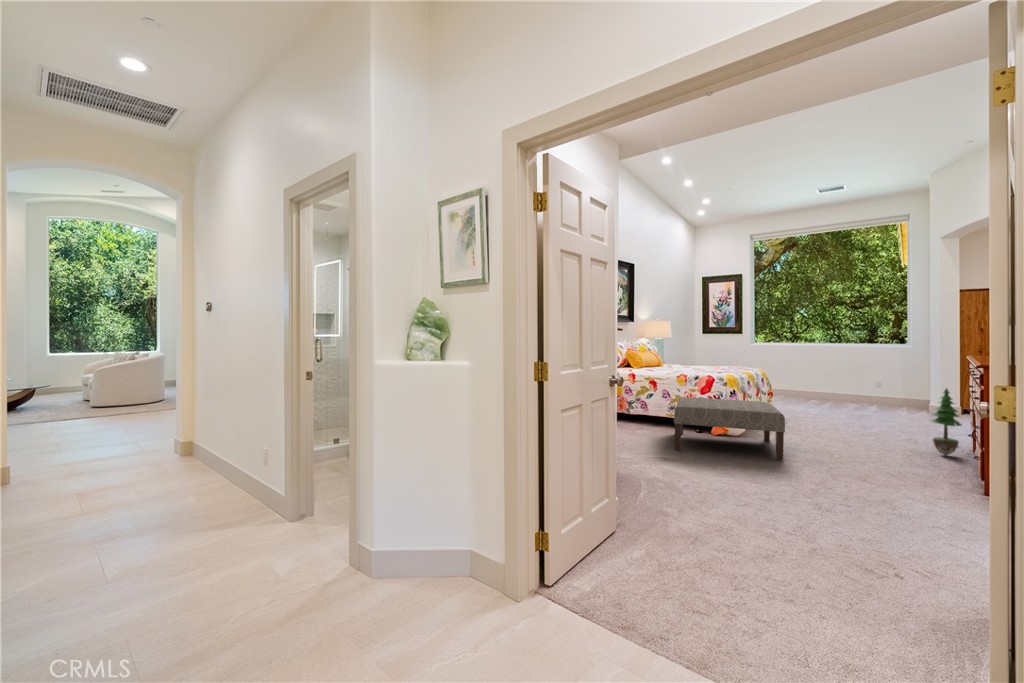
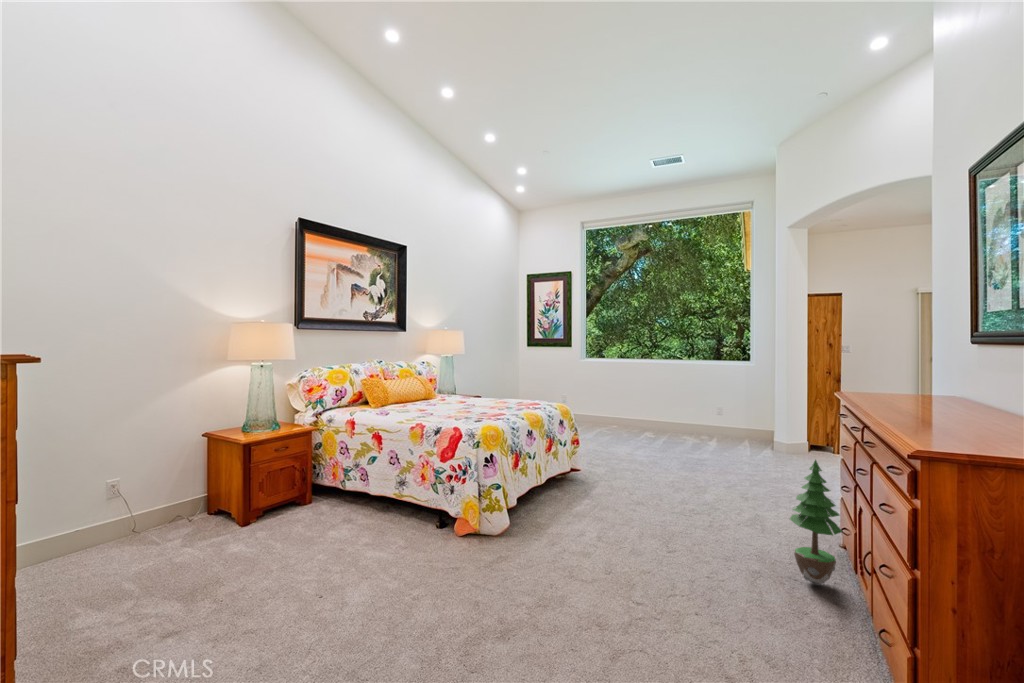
ottoman: present [674,397,785,459] -> none [302,473,541,650]

